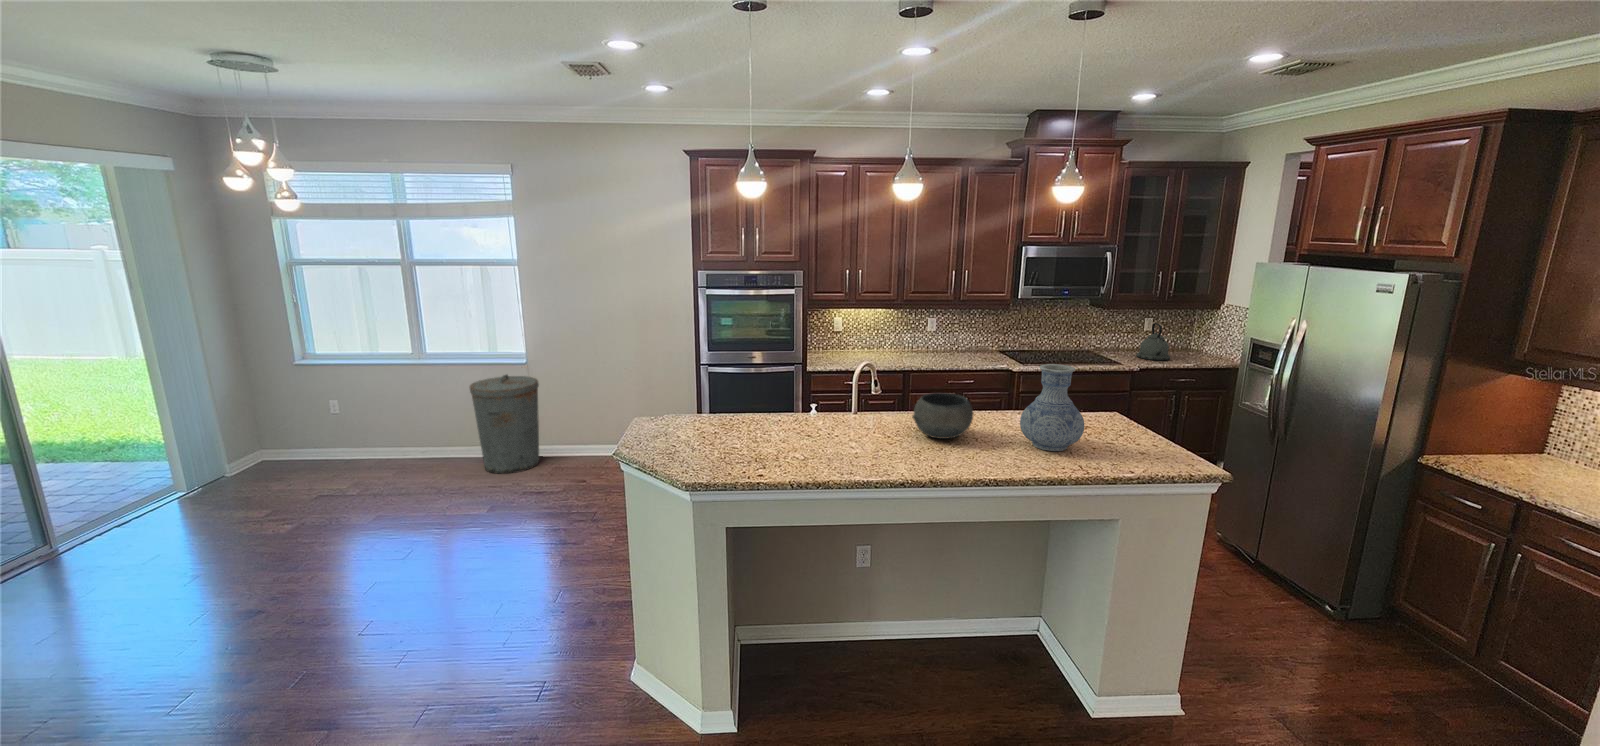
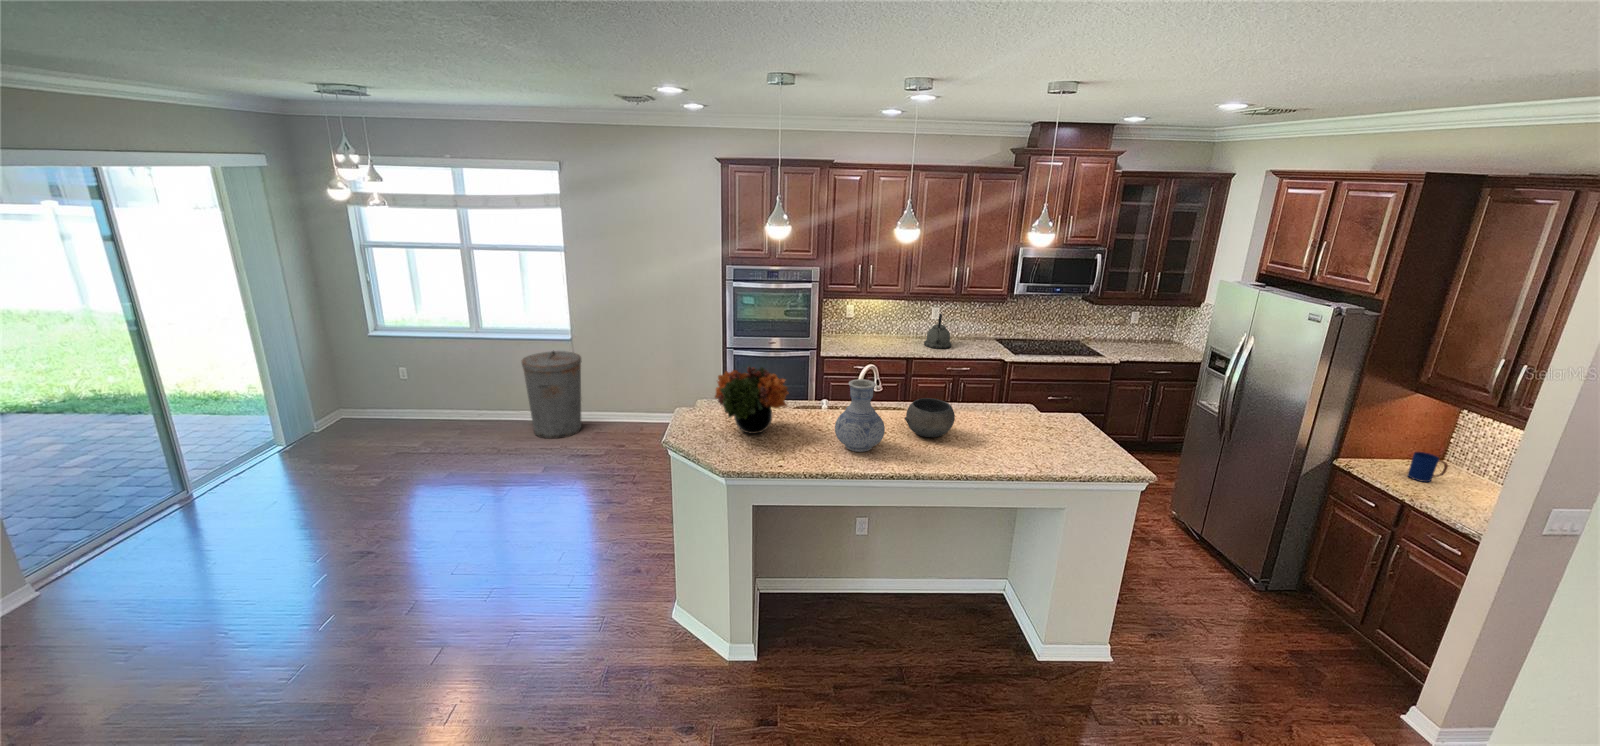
kettle: present [1136,323,1170,361] -> present [924,314,952,349]
flower arrangement: none [676,356,770,440] -> present [715,367,789,434]
vase: present [1020,364,1084,451] -> present [835,379,885,452]
mug: none [1513,441,1565,477] -> present [1408,452,1448,482]

